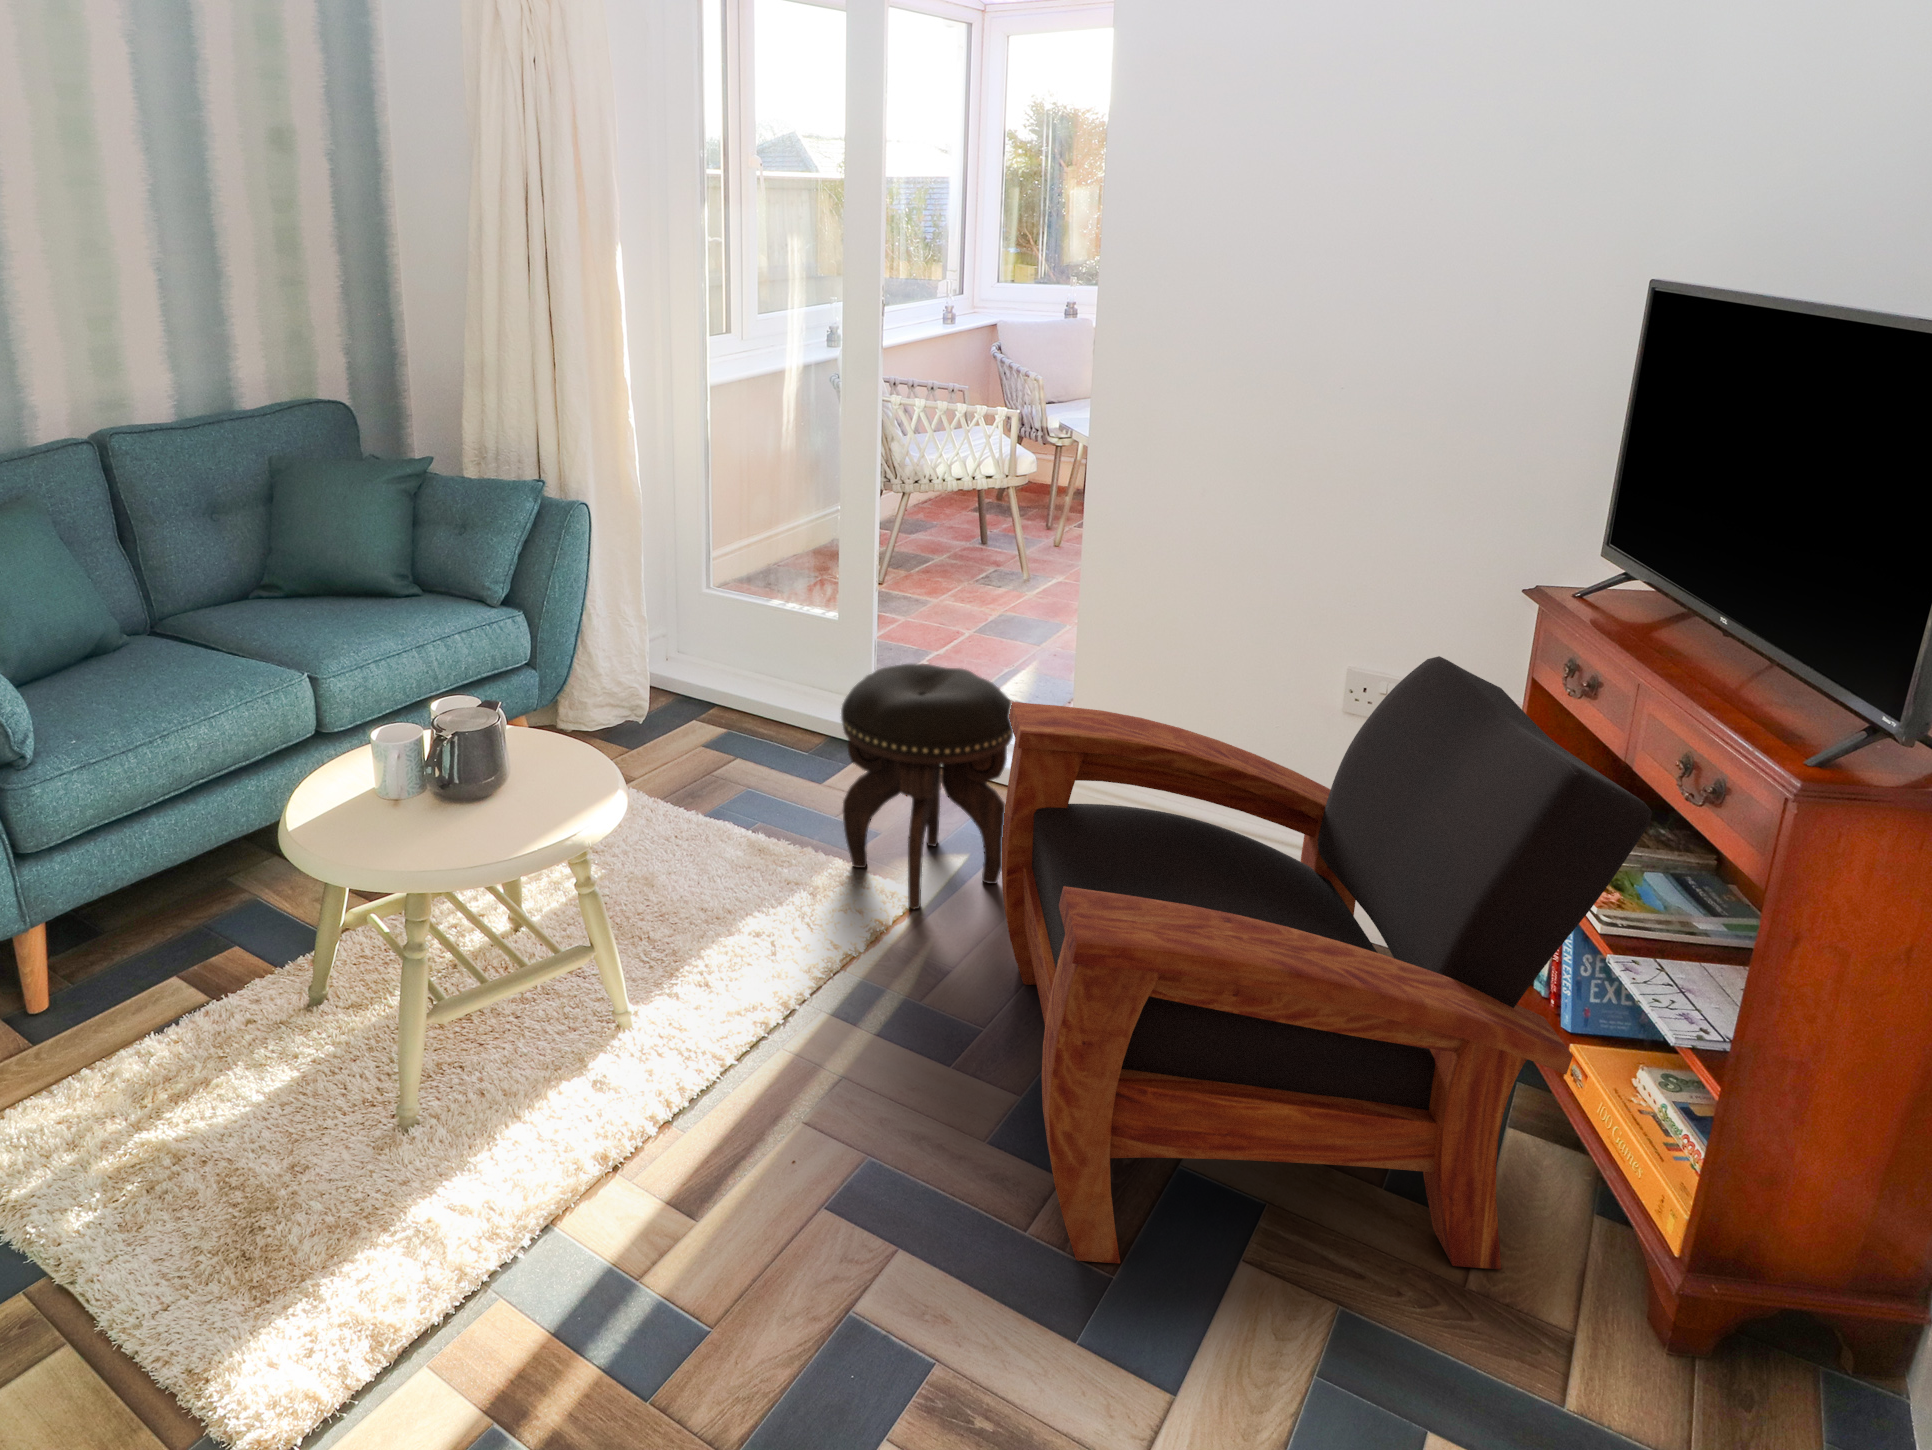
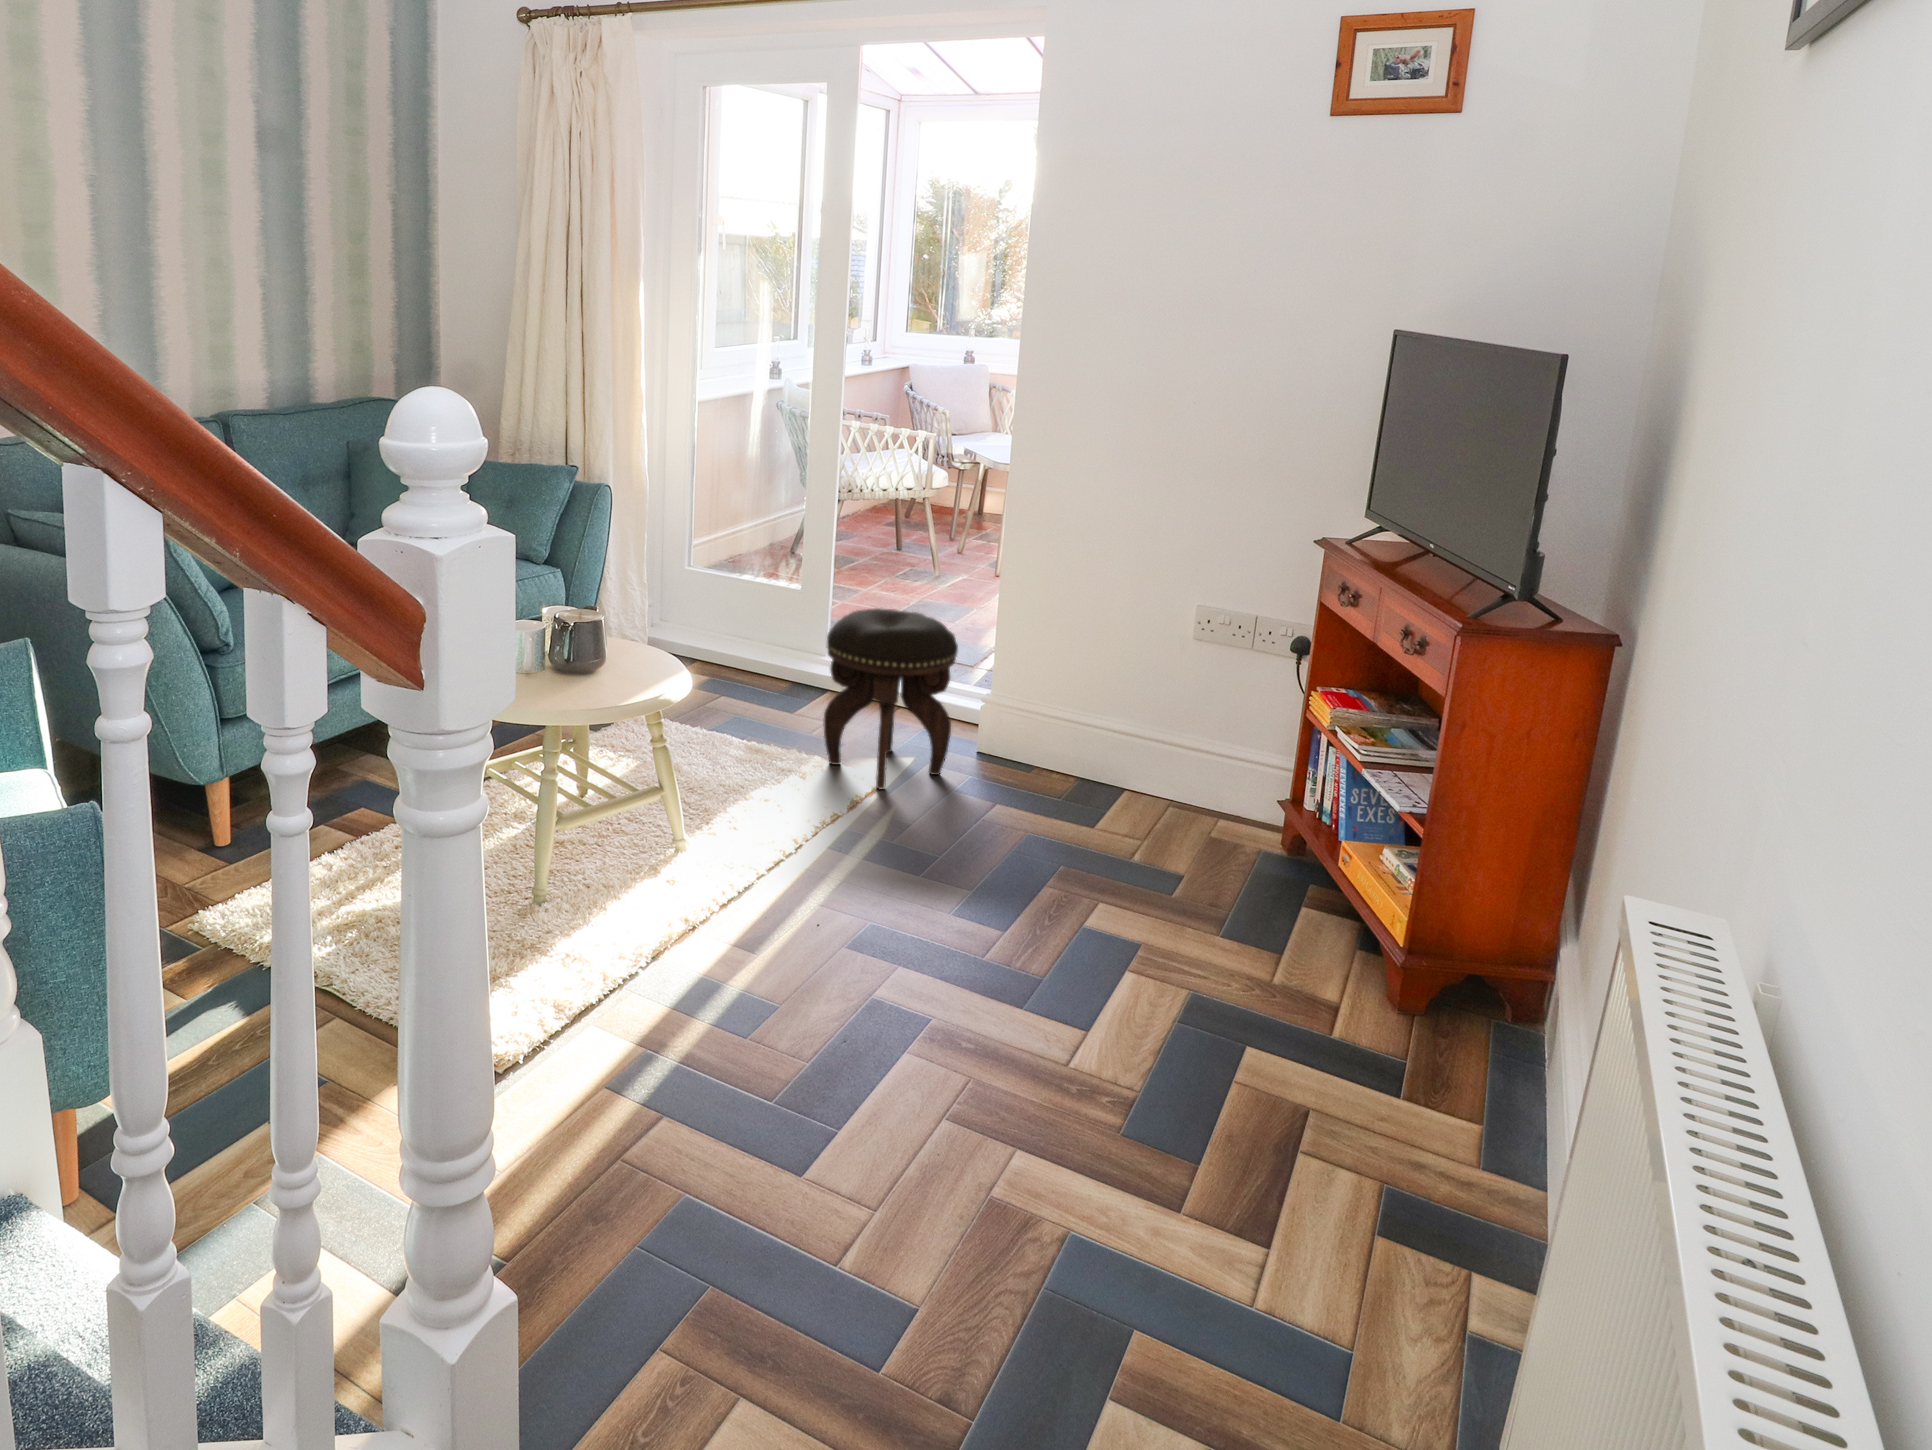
armchair: present [1002,656,1652,1269] -> none [952,586,1387,974]

